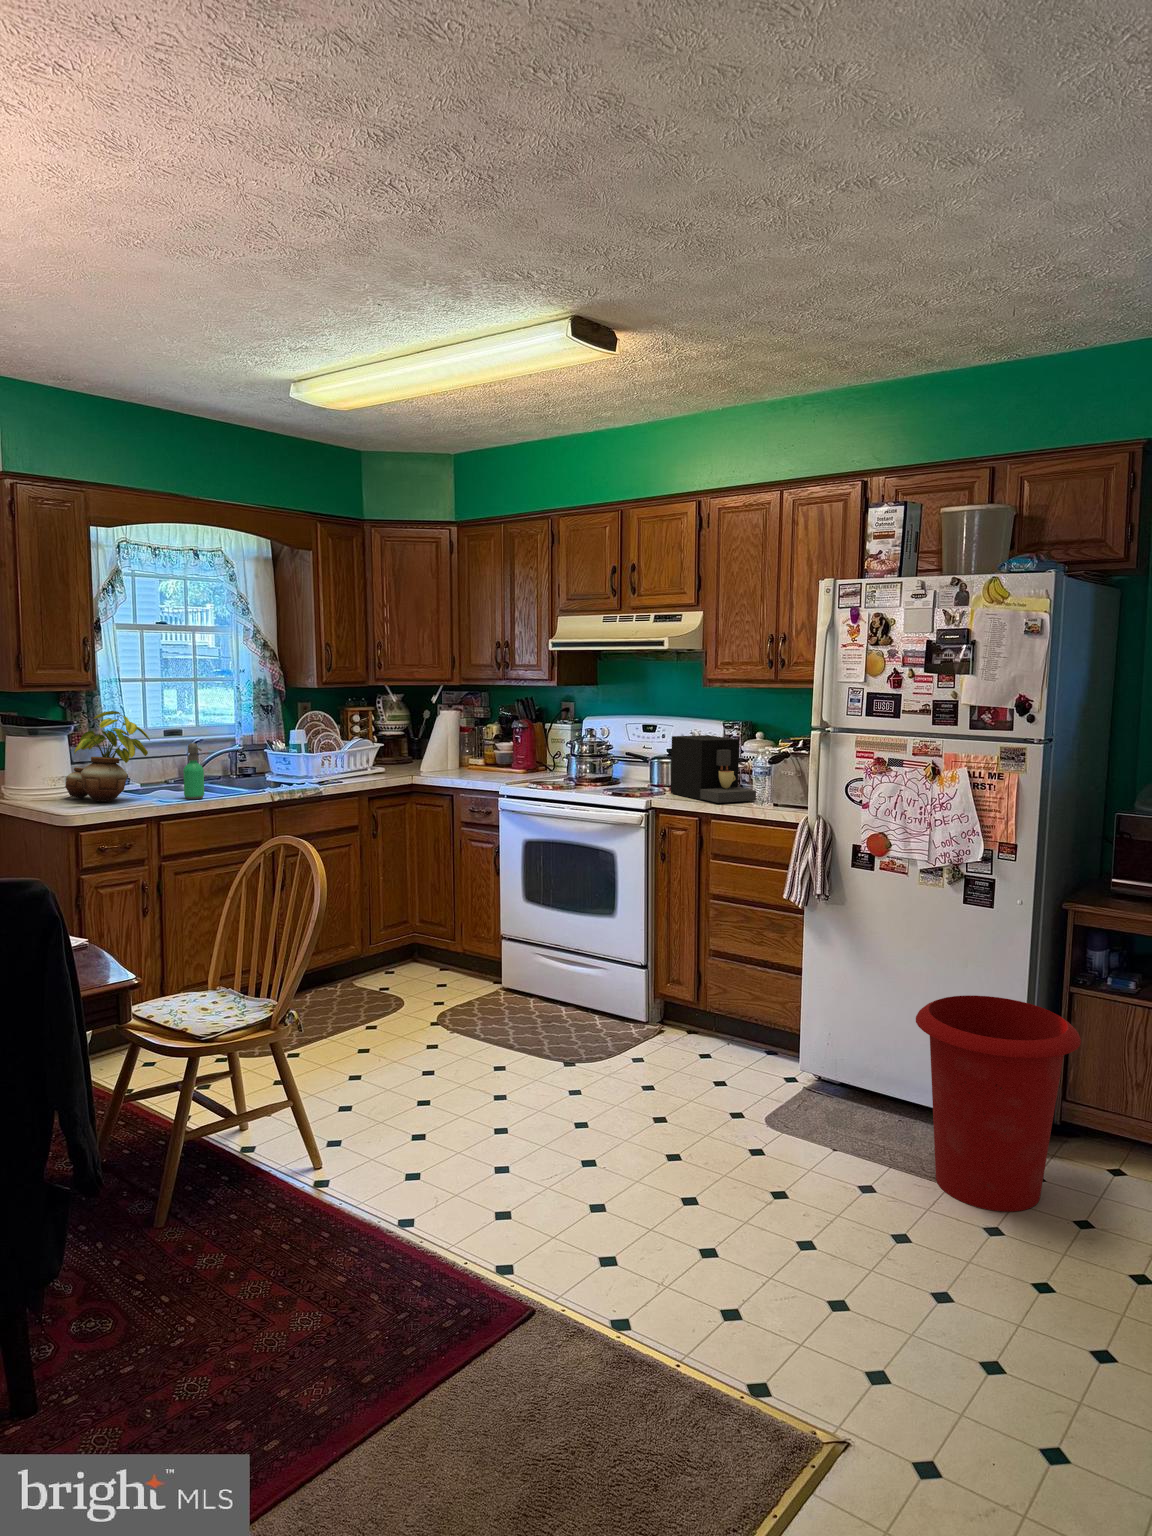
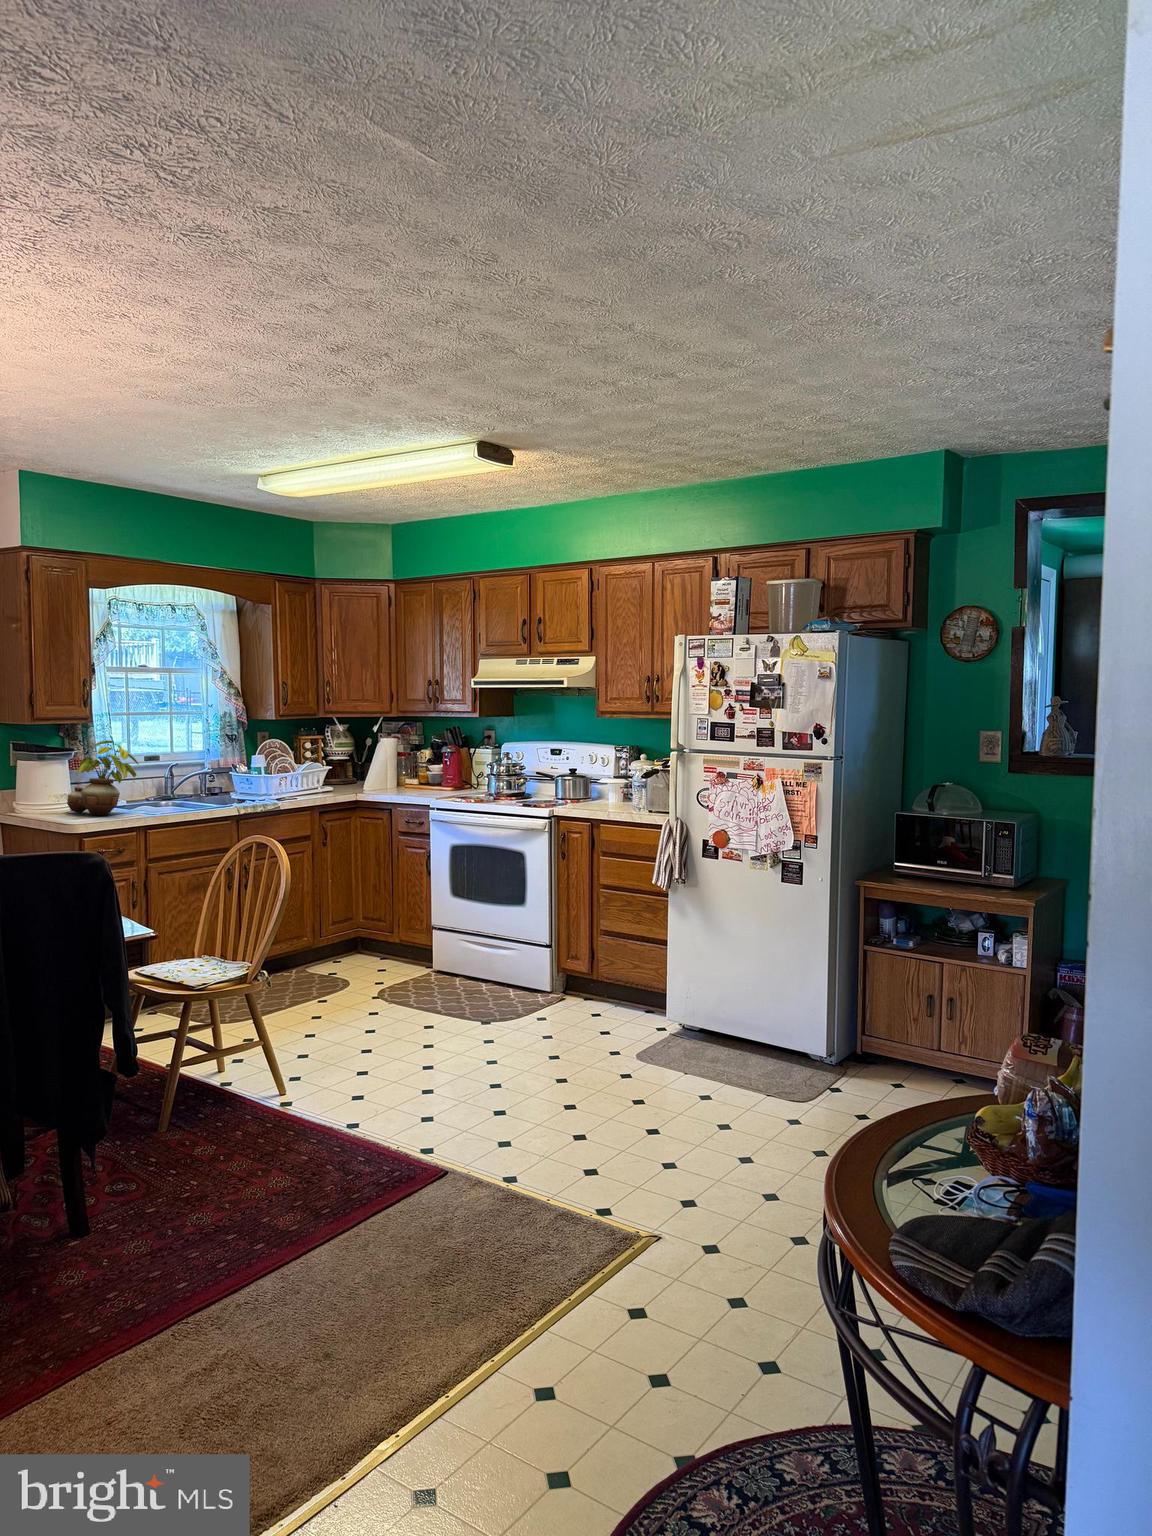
coffee maker: present [671,735,756,803] -> none [570,757,637,811]
soap dispenser: present [183,743,204,799] -> none [166,767,183,813]
waste bin: present [916,995,1081,1212] -> none [740,952,858,1108]

